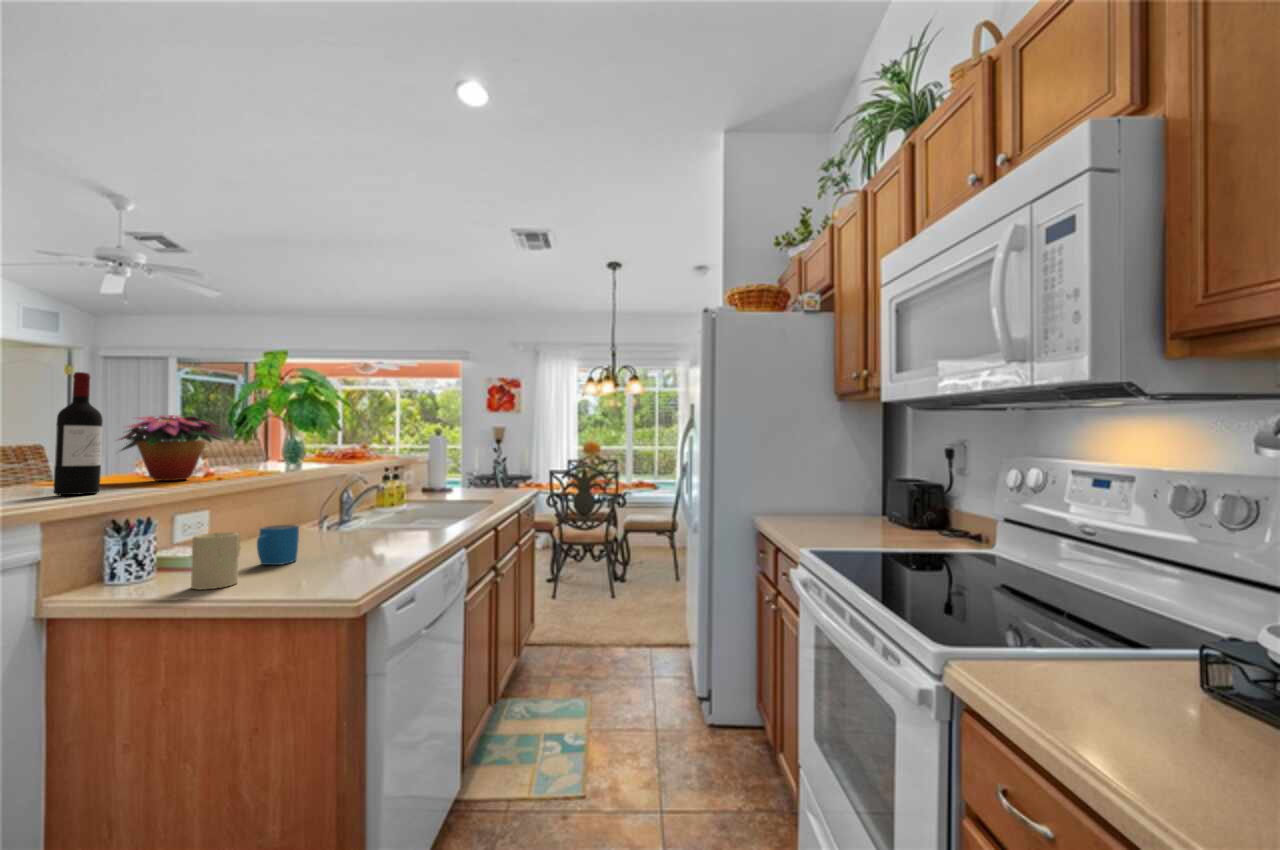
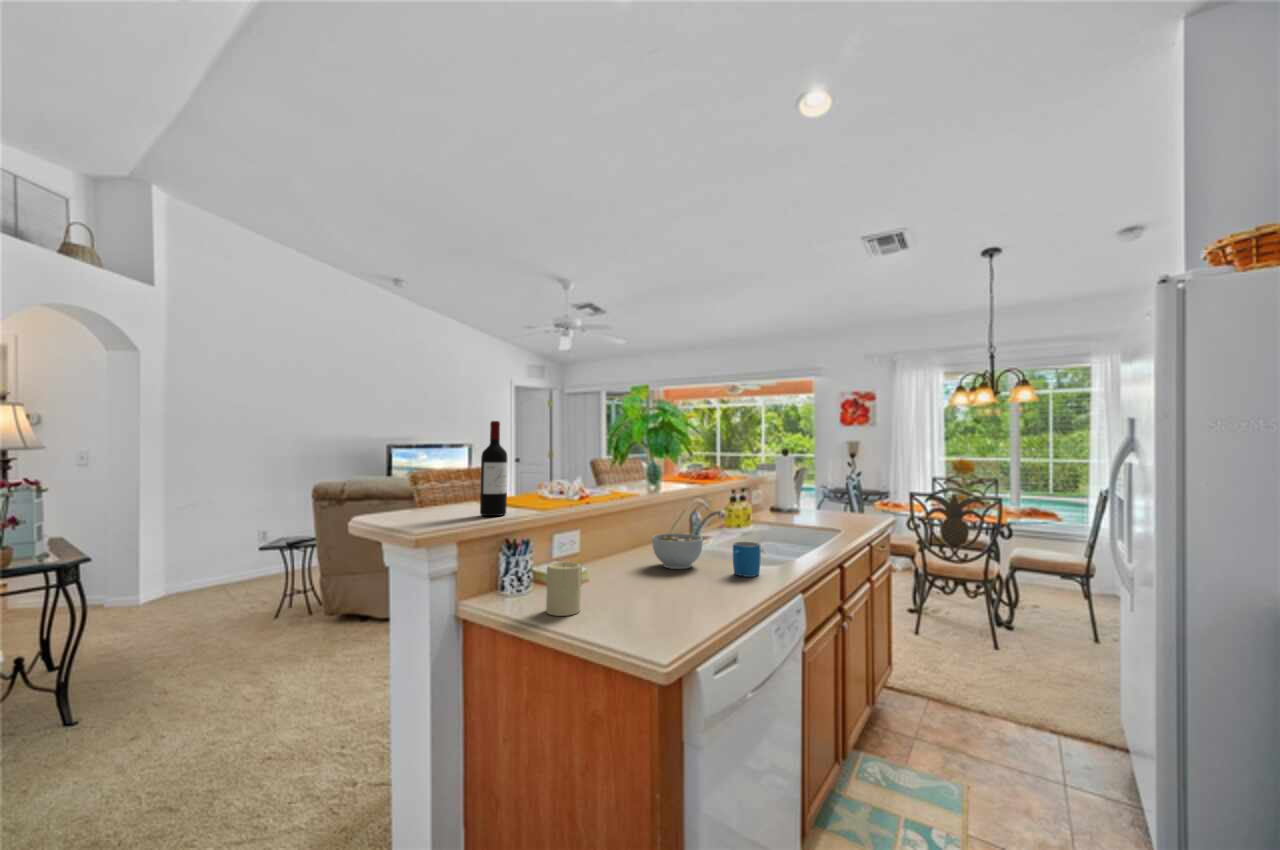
flower arrangement: present [120,415,221,481] -> none [522,447,603,502]
bowl: none [305,508,366,543] -> present [652,533,703,569]
mug: present [257,525,299,565] -> present [733,541,761,577]

